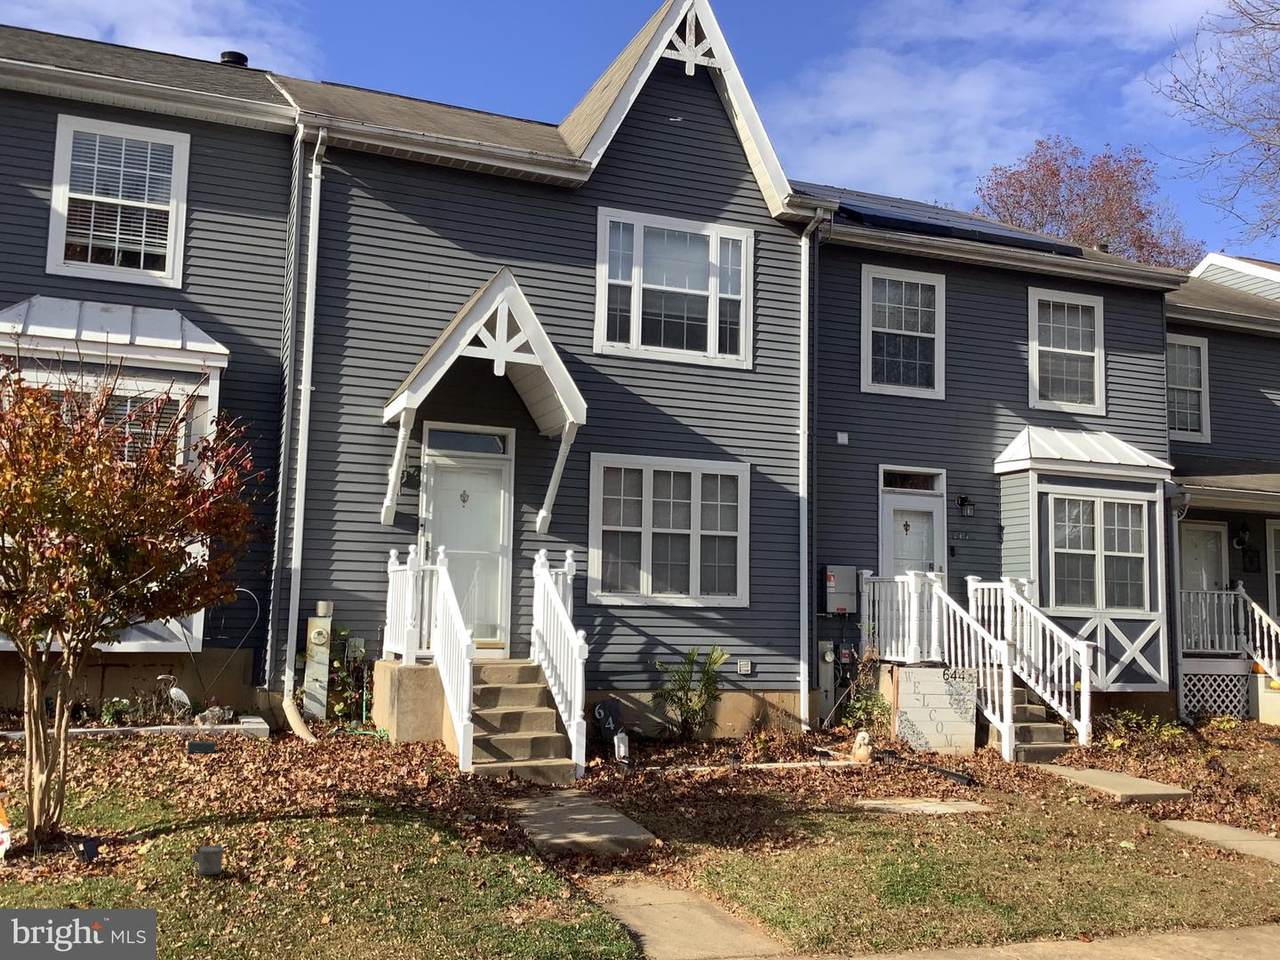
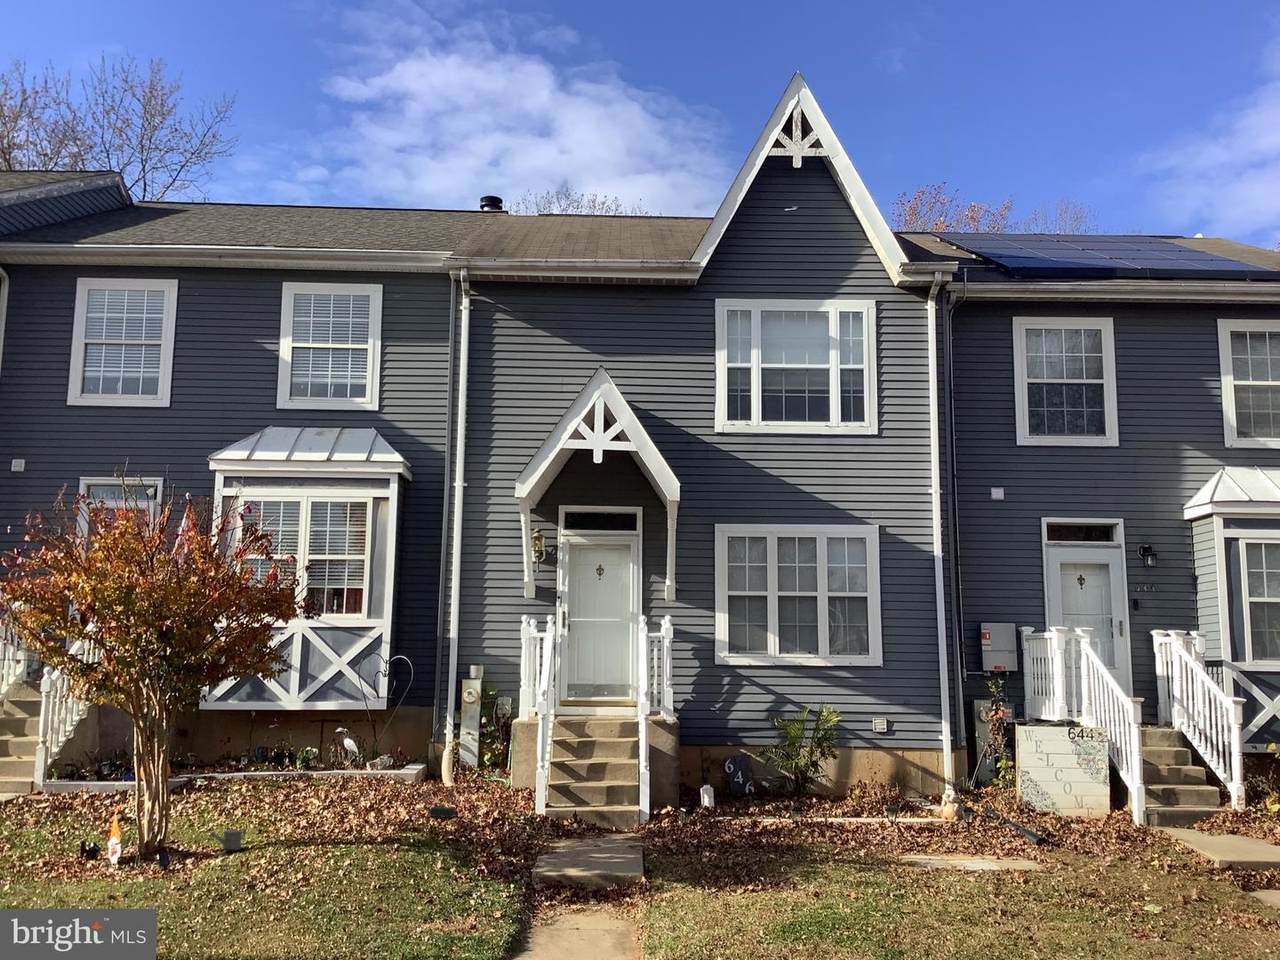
decorative plant: present [181,716,222,753] -> present [425,783,460,818]

